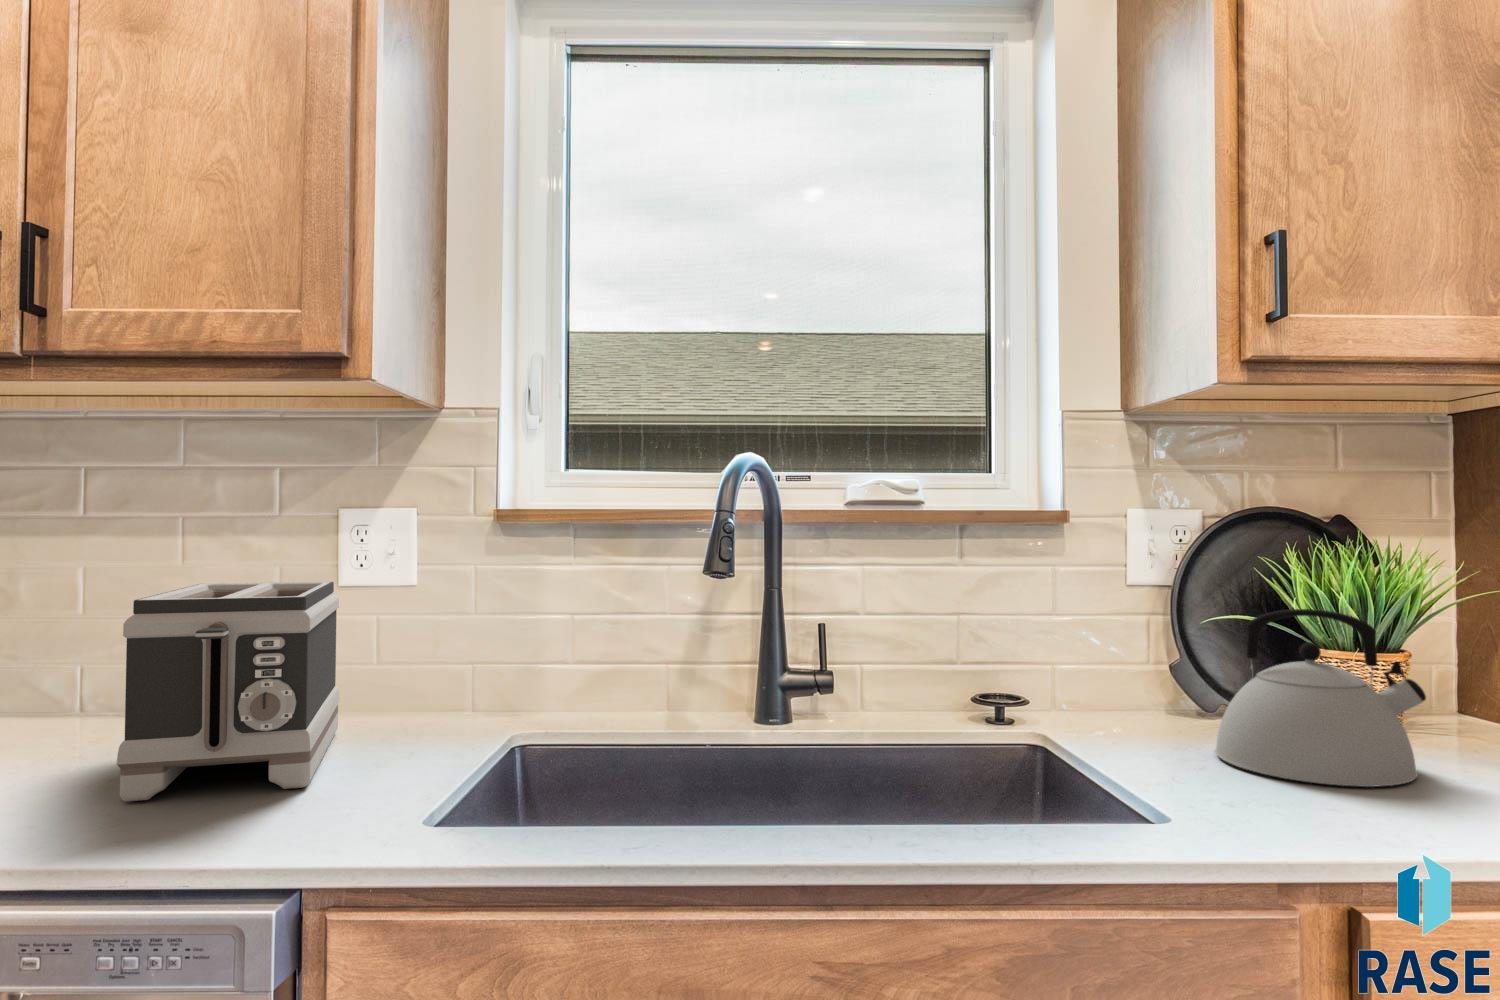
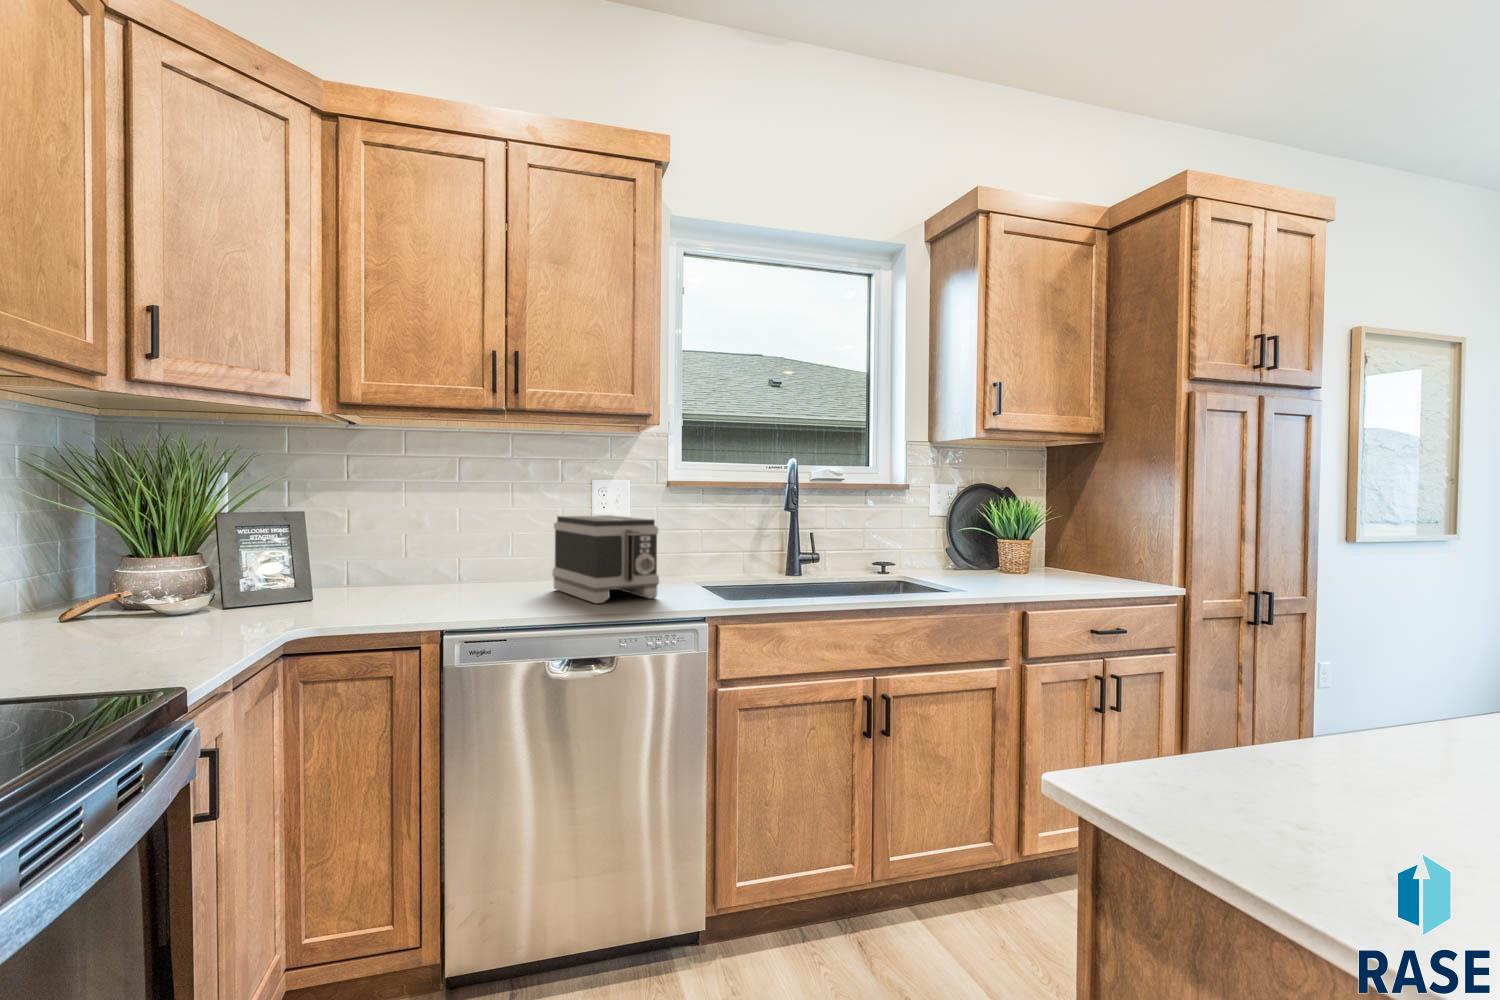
kettle: present [1215,609,1426,787] -> none [970,523,1041,583]

